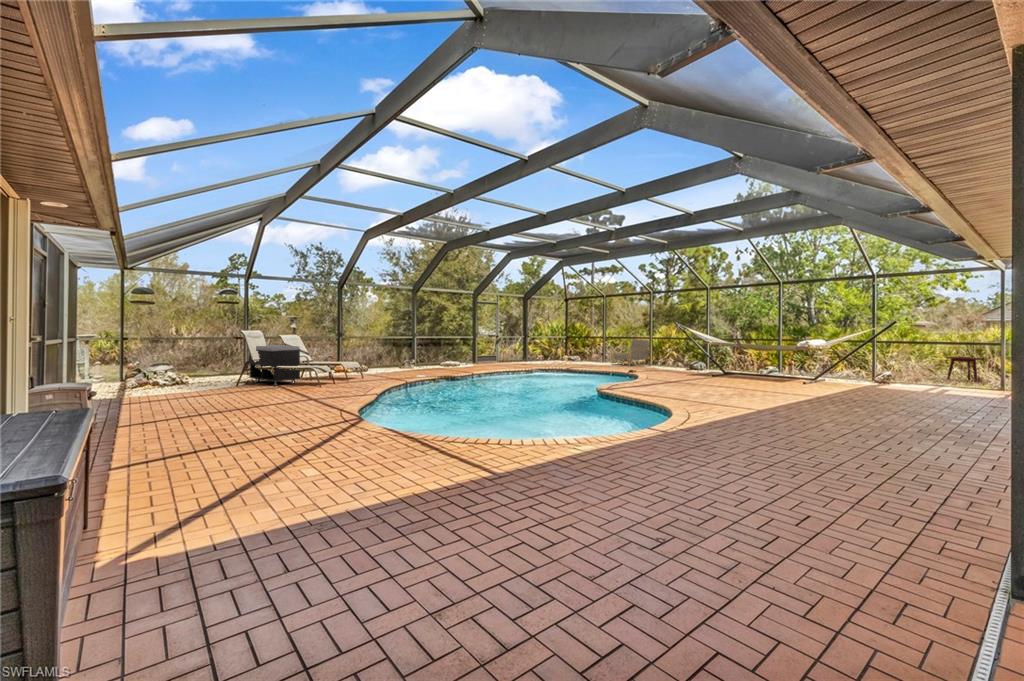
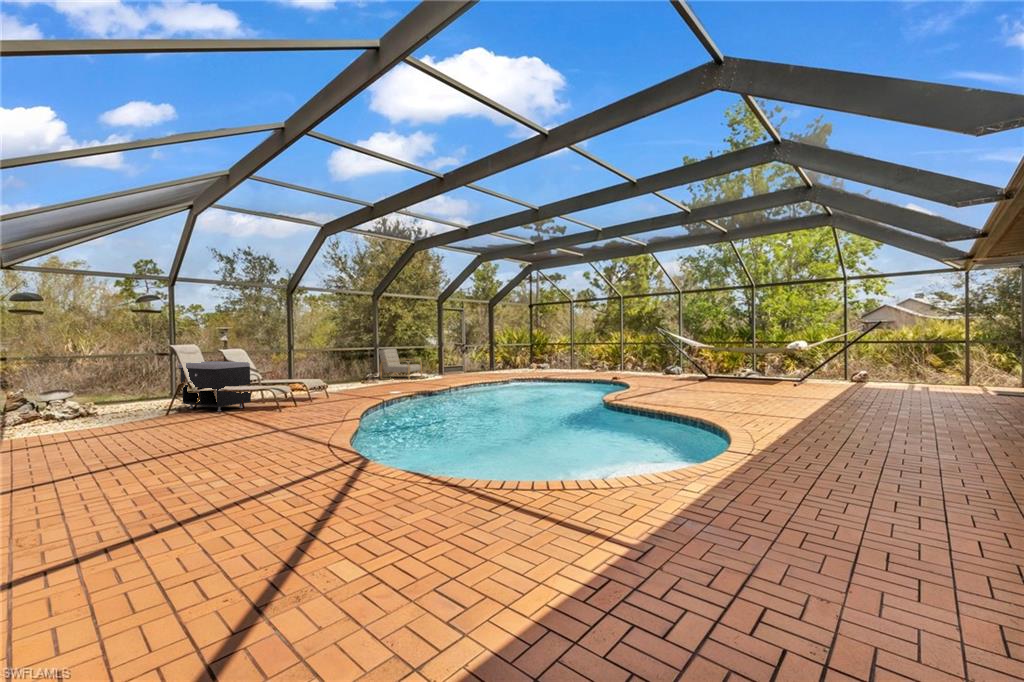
armchair: present [612,339,650,365] -> present [379,349,422,379]
side table: present [946,357,985,382] -> none [906,354,943,378]

